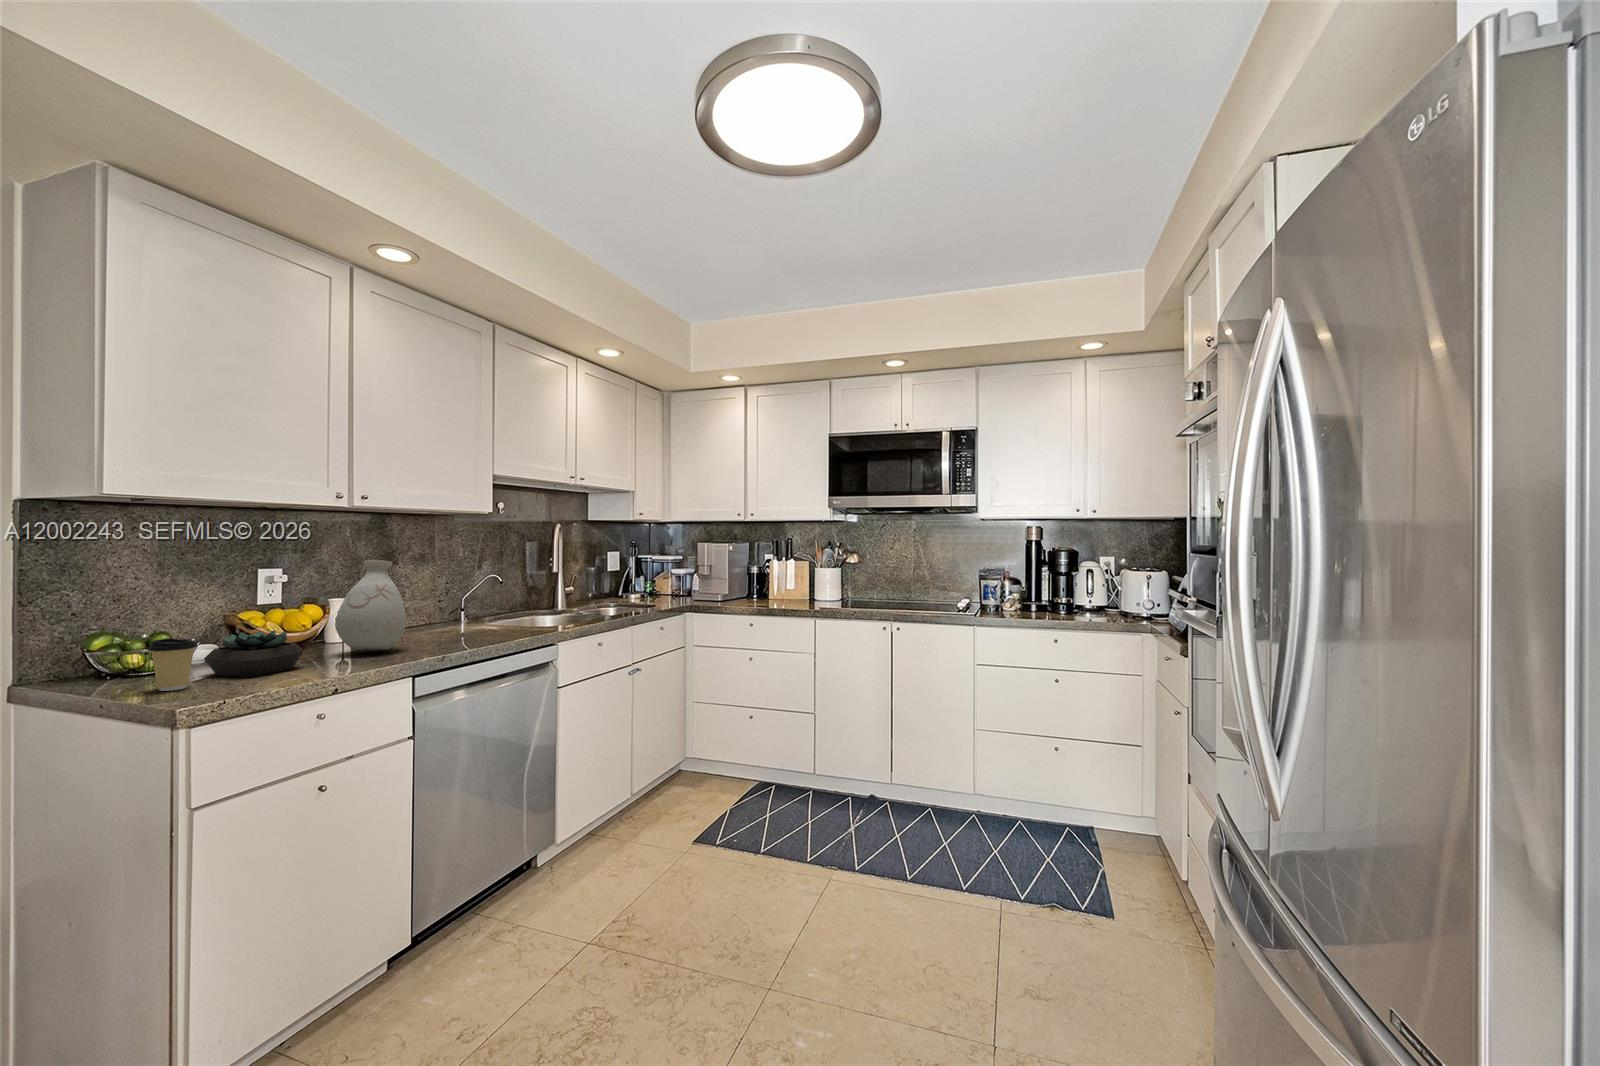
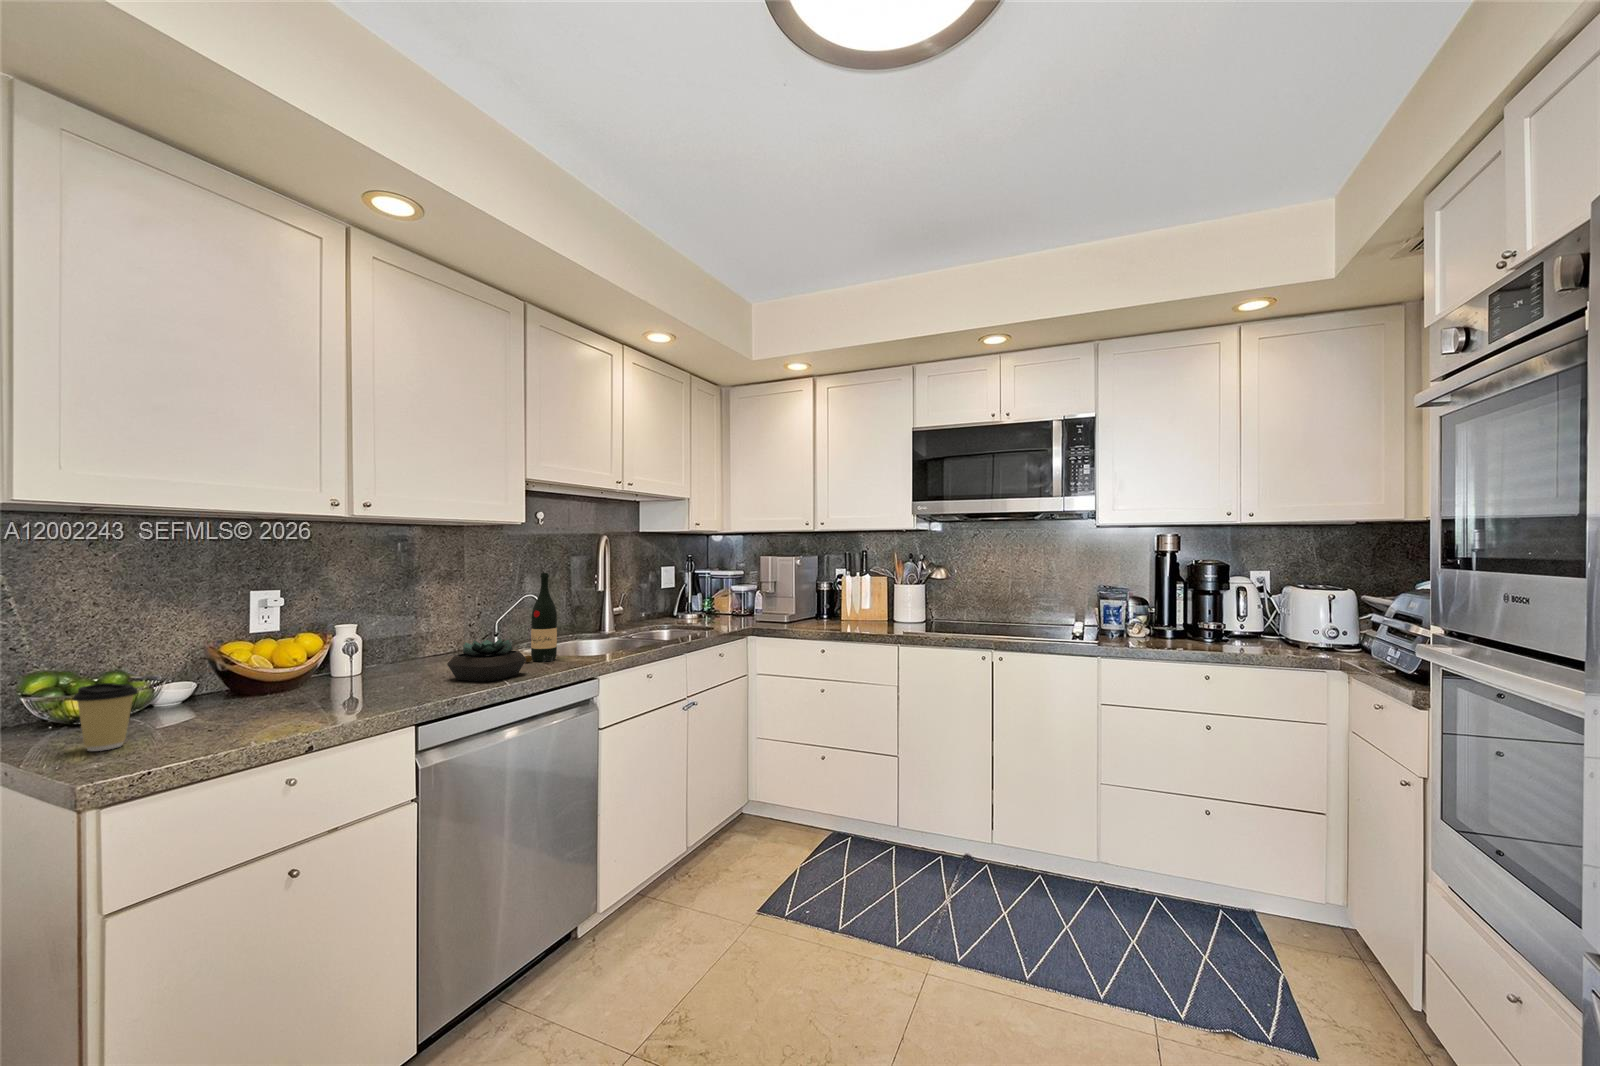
wine bottle: none [491,556,521,632] -> present [525,573,557,662]
vase: present [335,560,406,651] -> none [331,580,415,690]
succulent plant: present [204,630,304,677] -> present [447,639,526,682]

